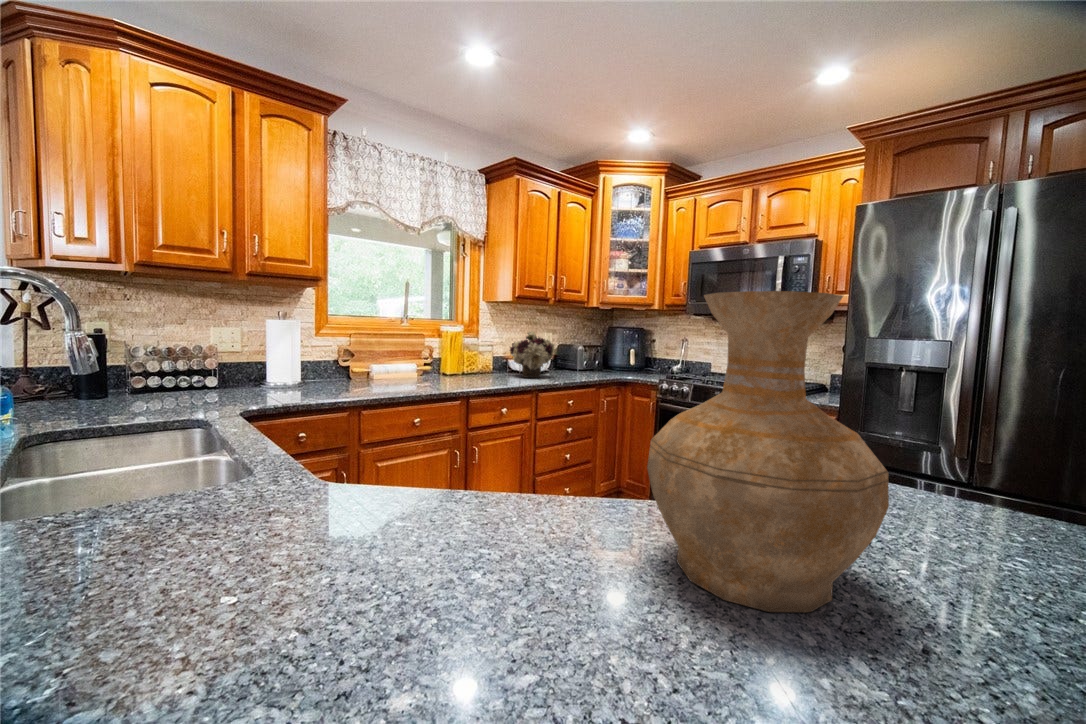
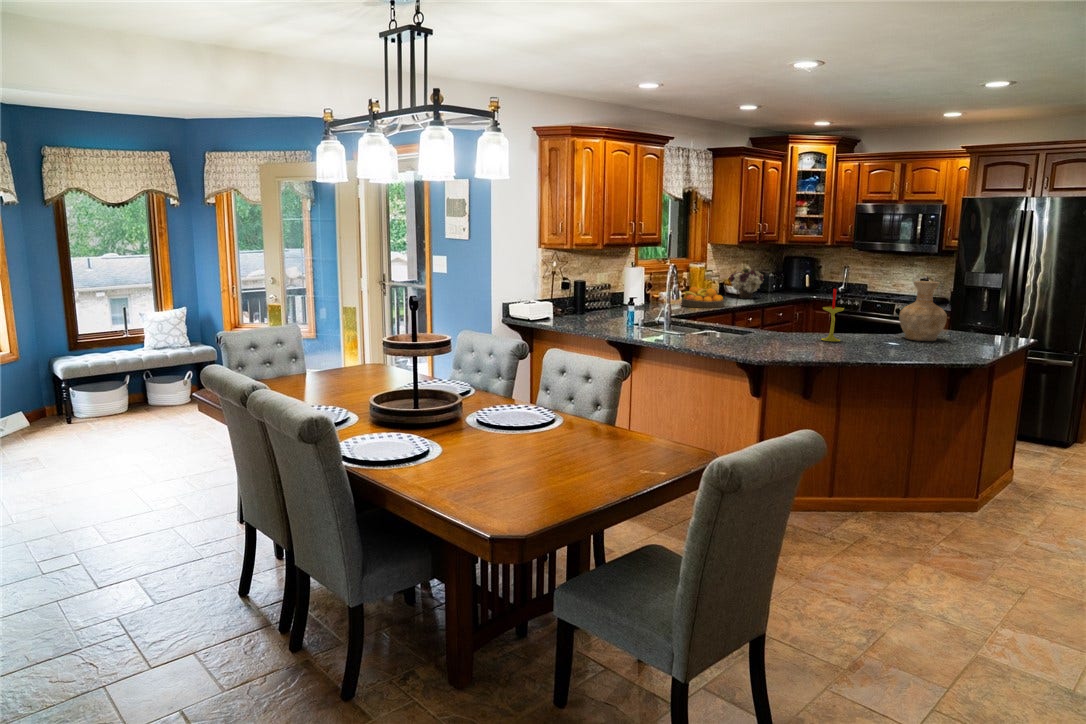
candle: none [185,304,328,610] -> present [821,289,844,342]
fruit bowl: none [382,355,453,390] -> present [682,287,724,308]

